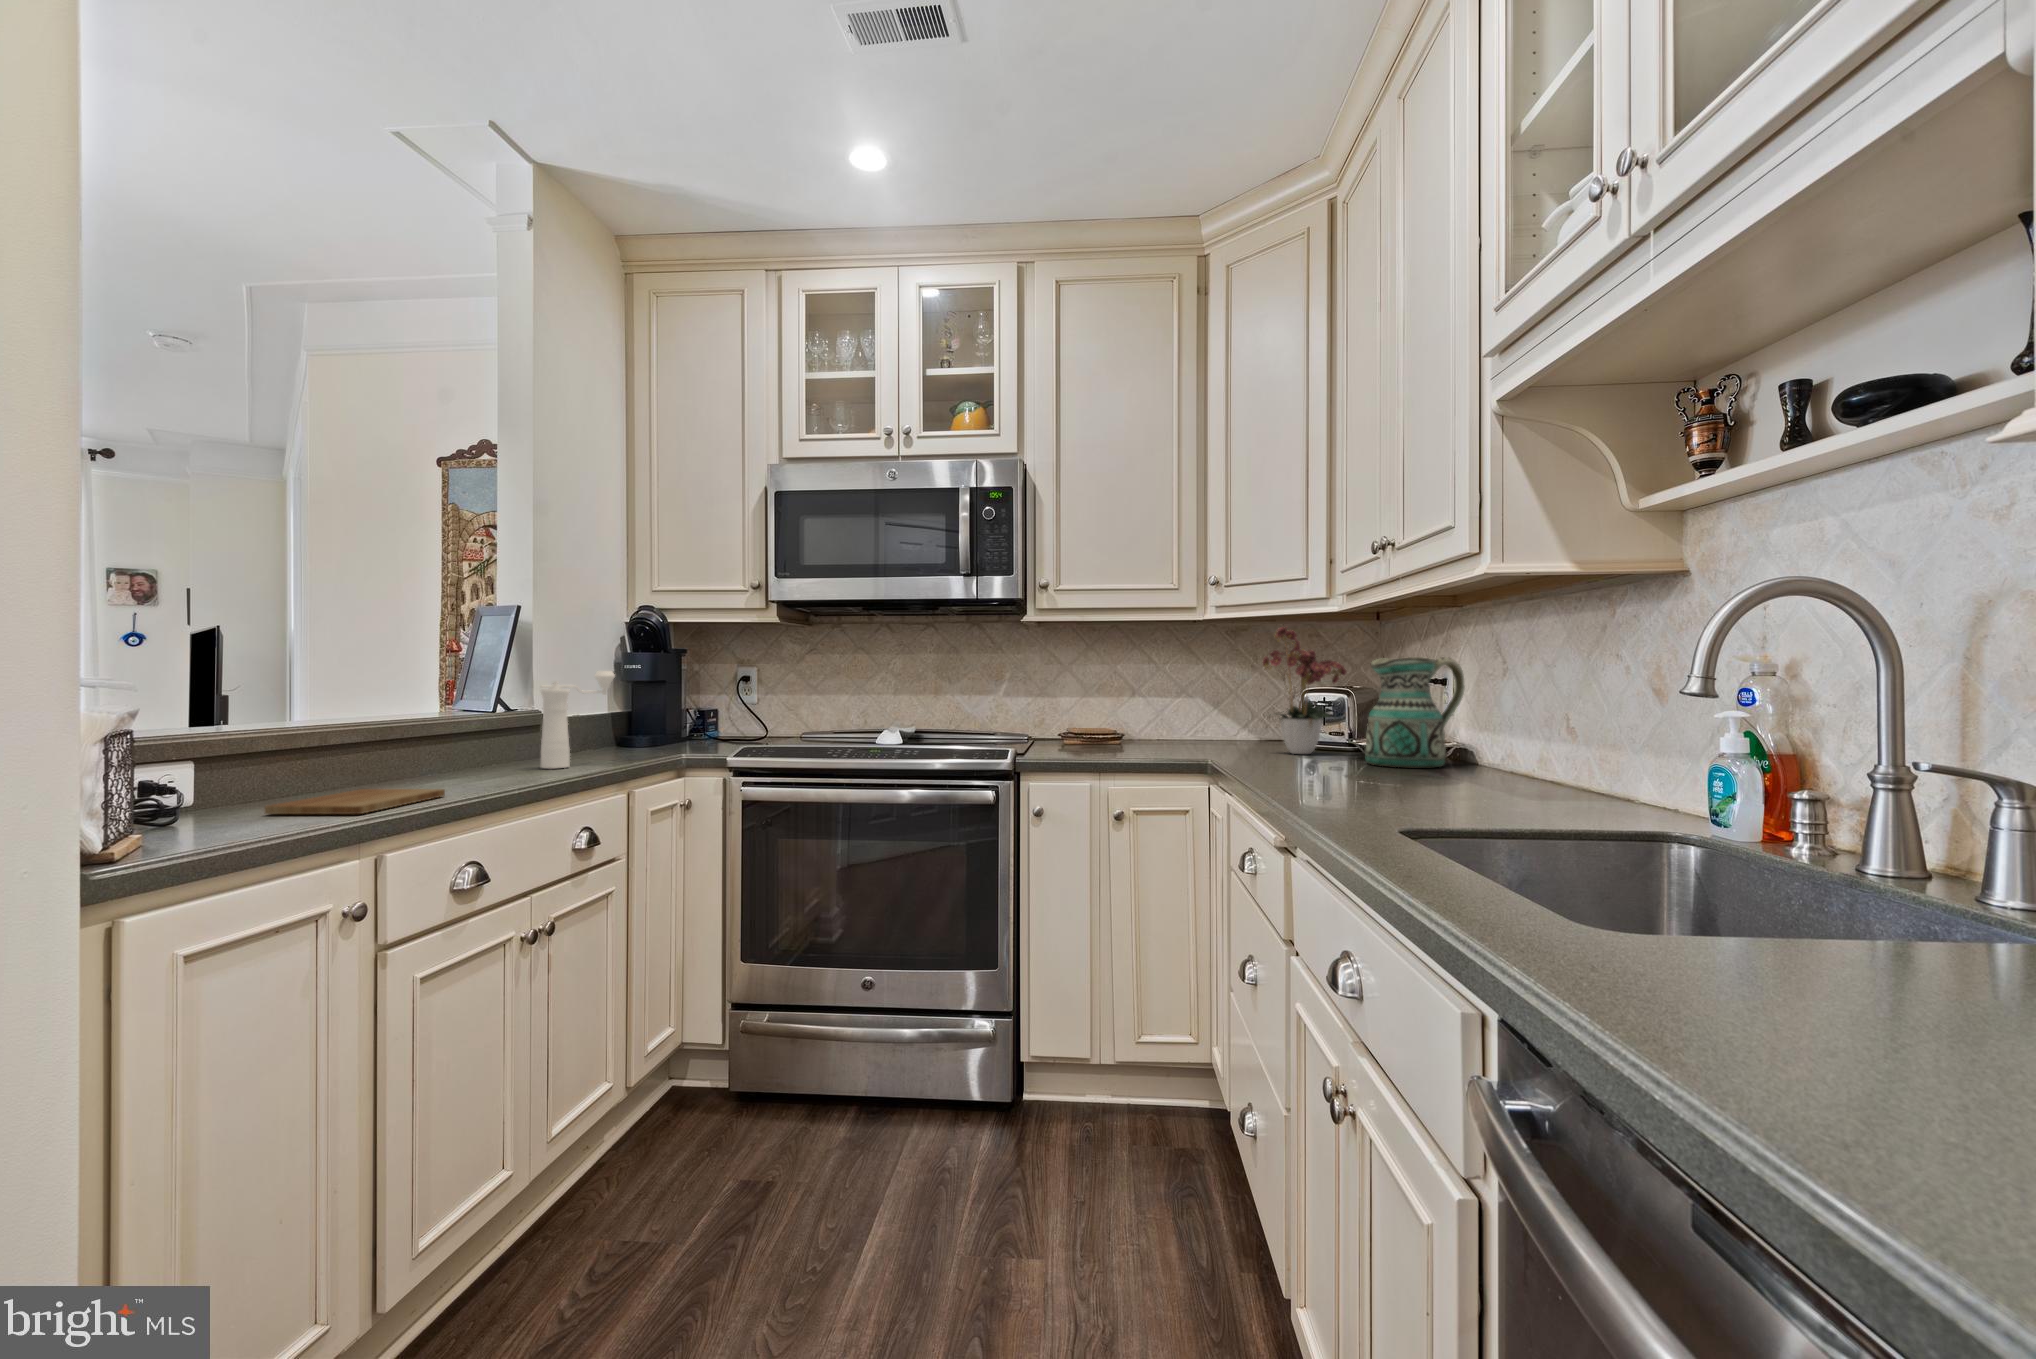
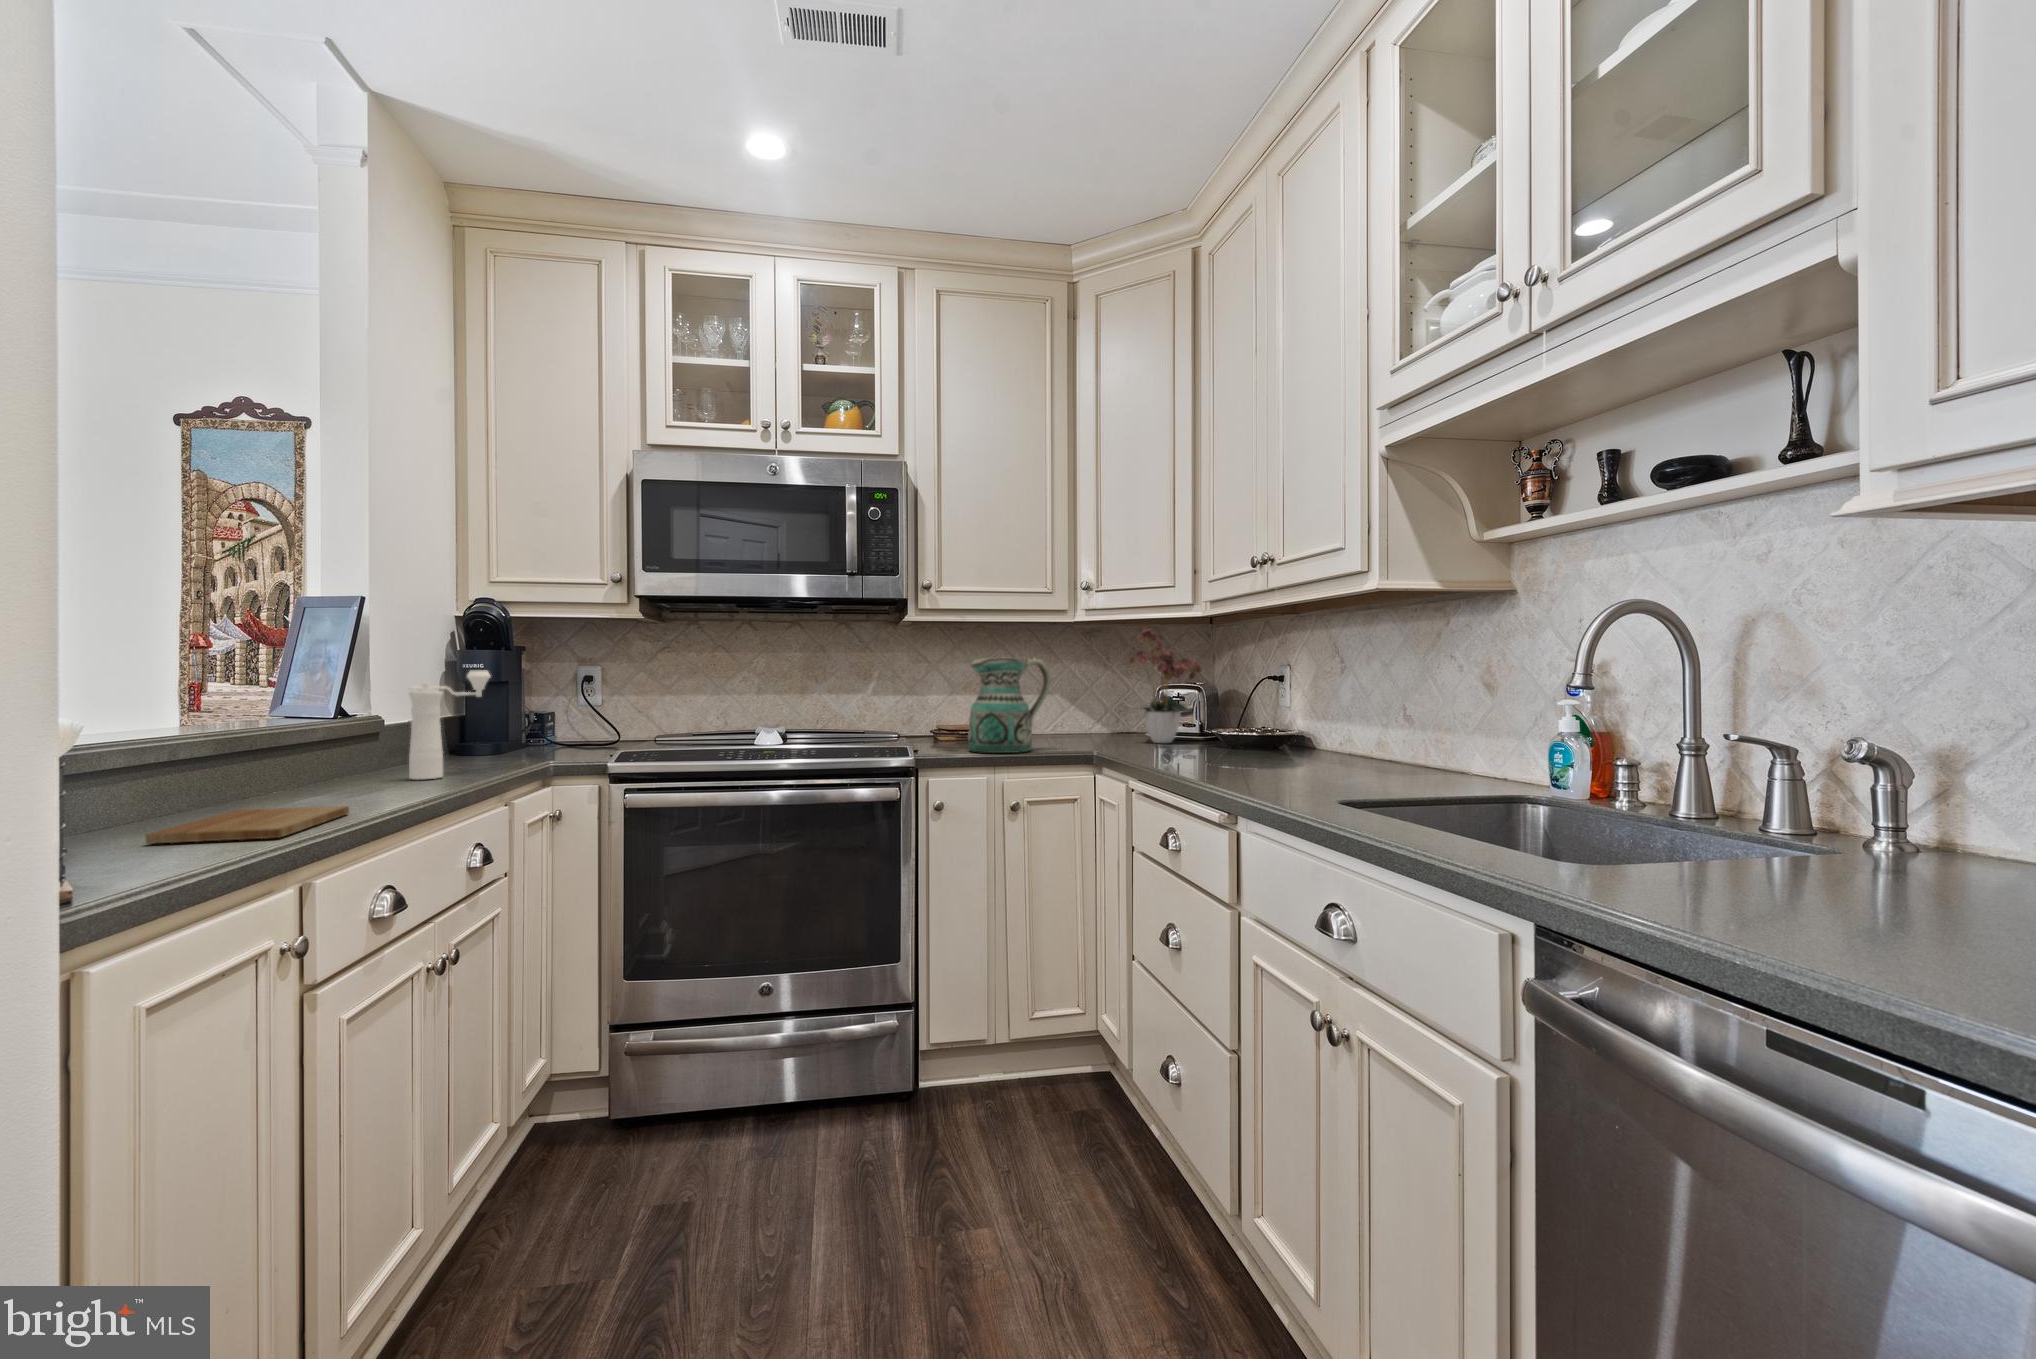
ceramic pitcher: present [1365,657,1465,767] -> present [968,658,1050,753]

